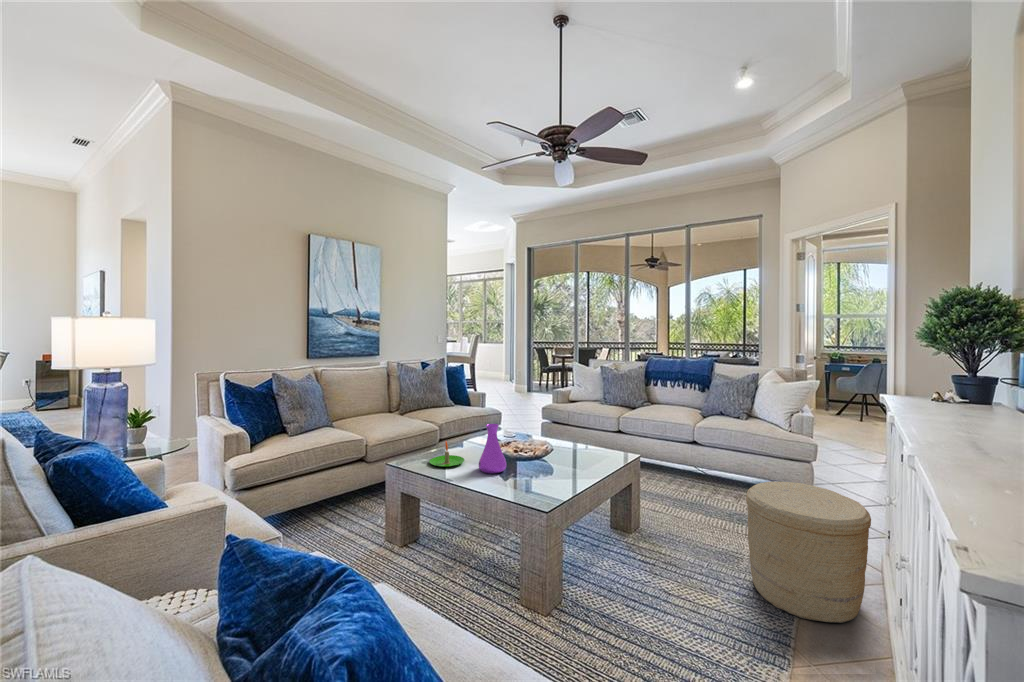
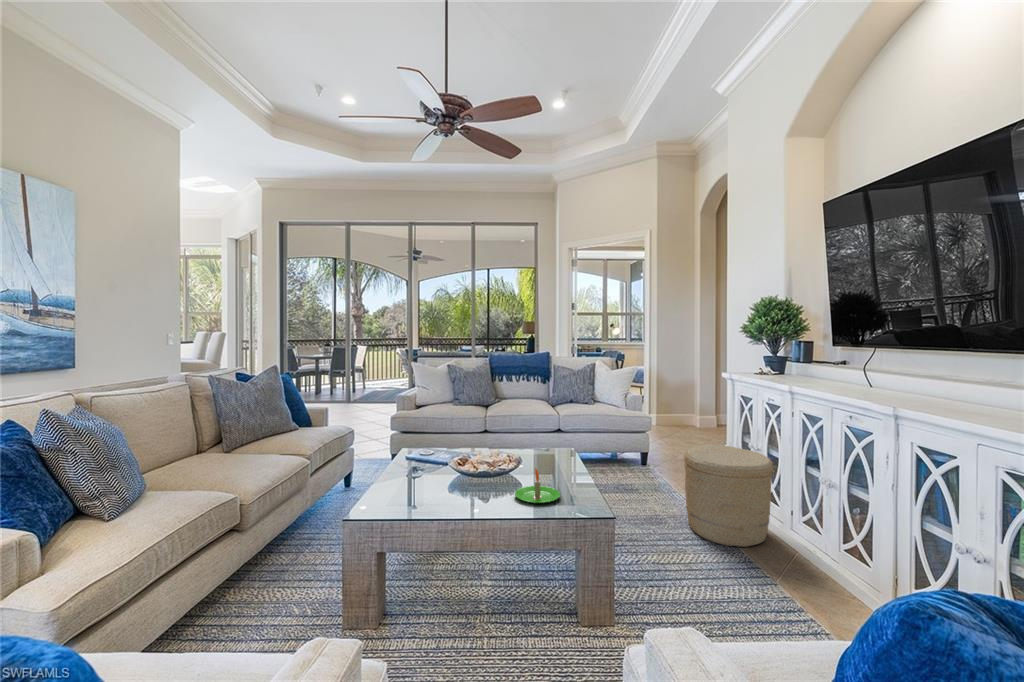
vase: present [478,424,507,473] -> none [456,436,491,497]
candle: present [429,441,464,467] -> present [515,468,560,503]

